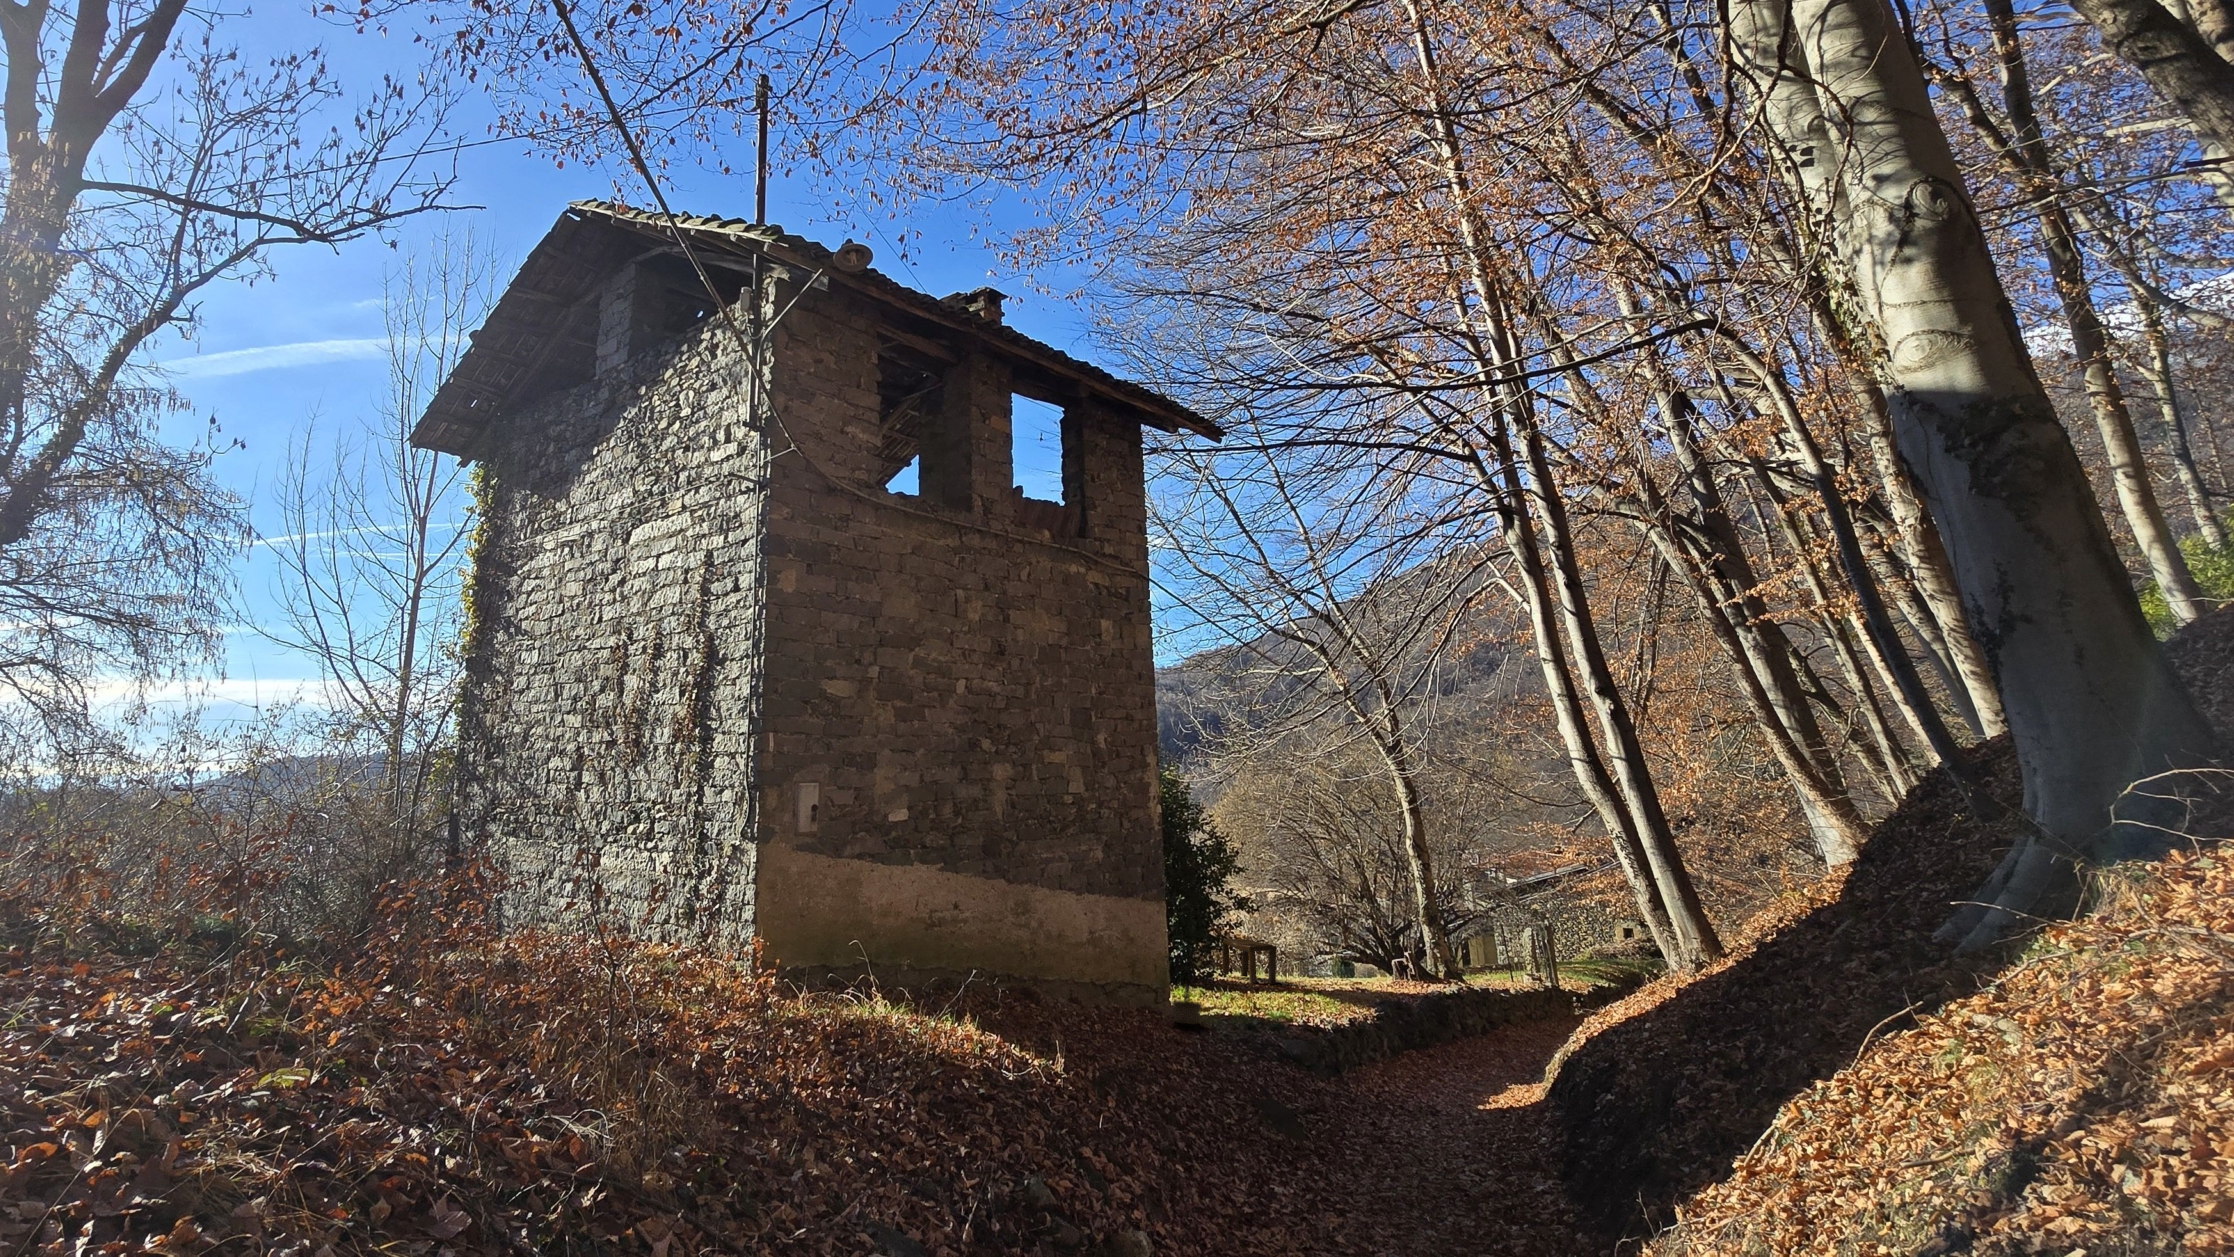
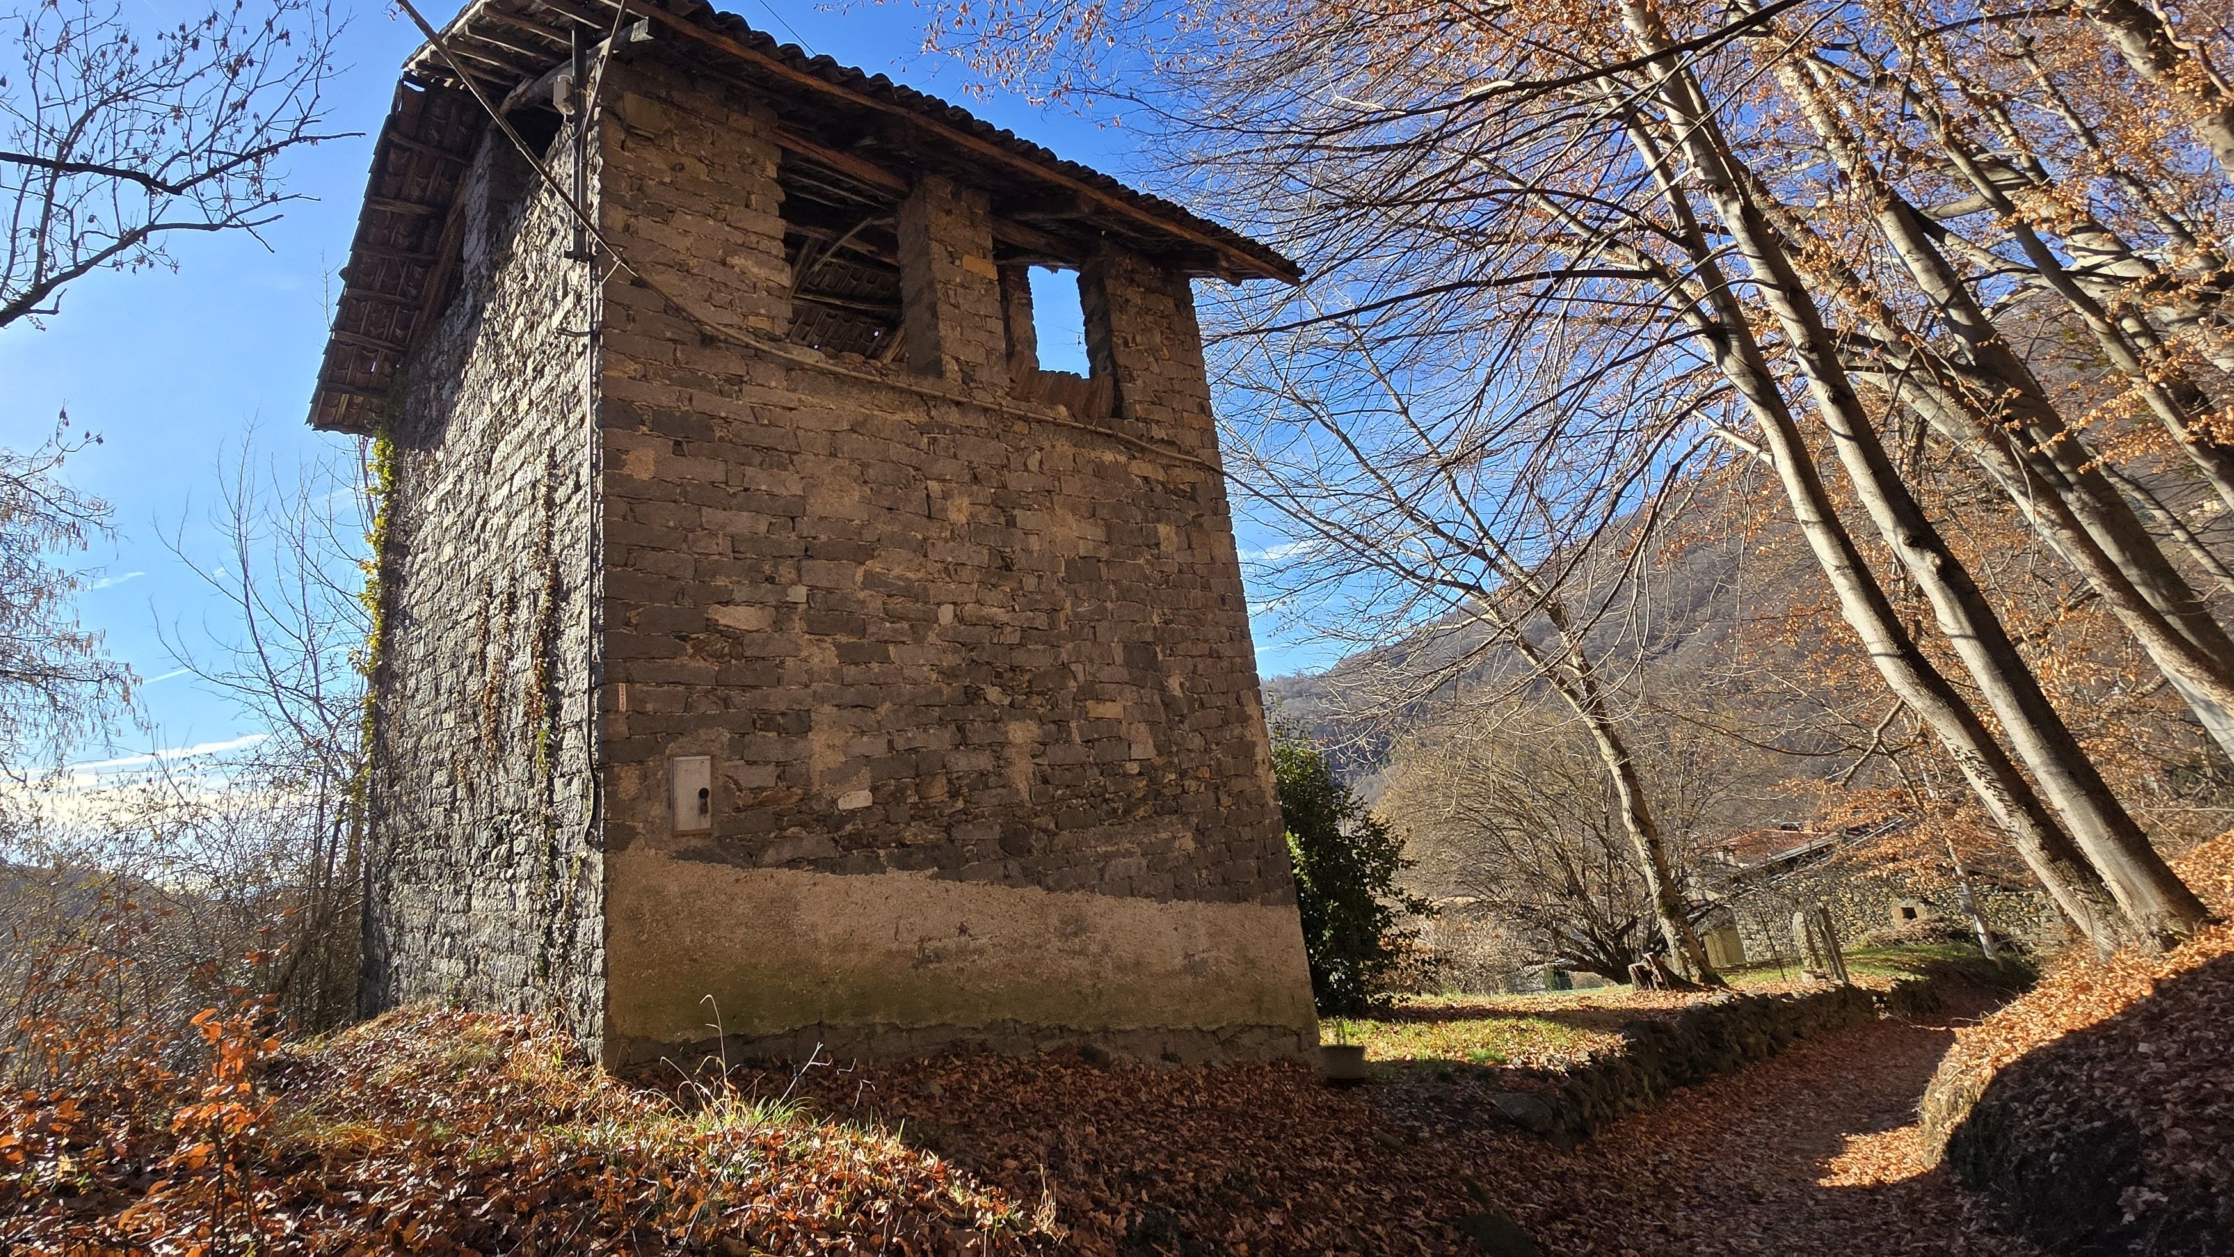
bench: present [1222,939,1277,984] -> none [1395,951,1474,1009]

